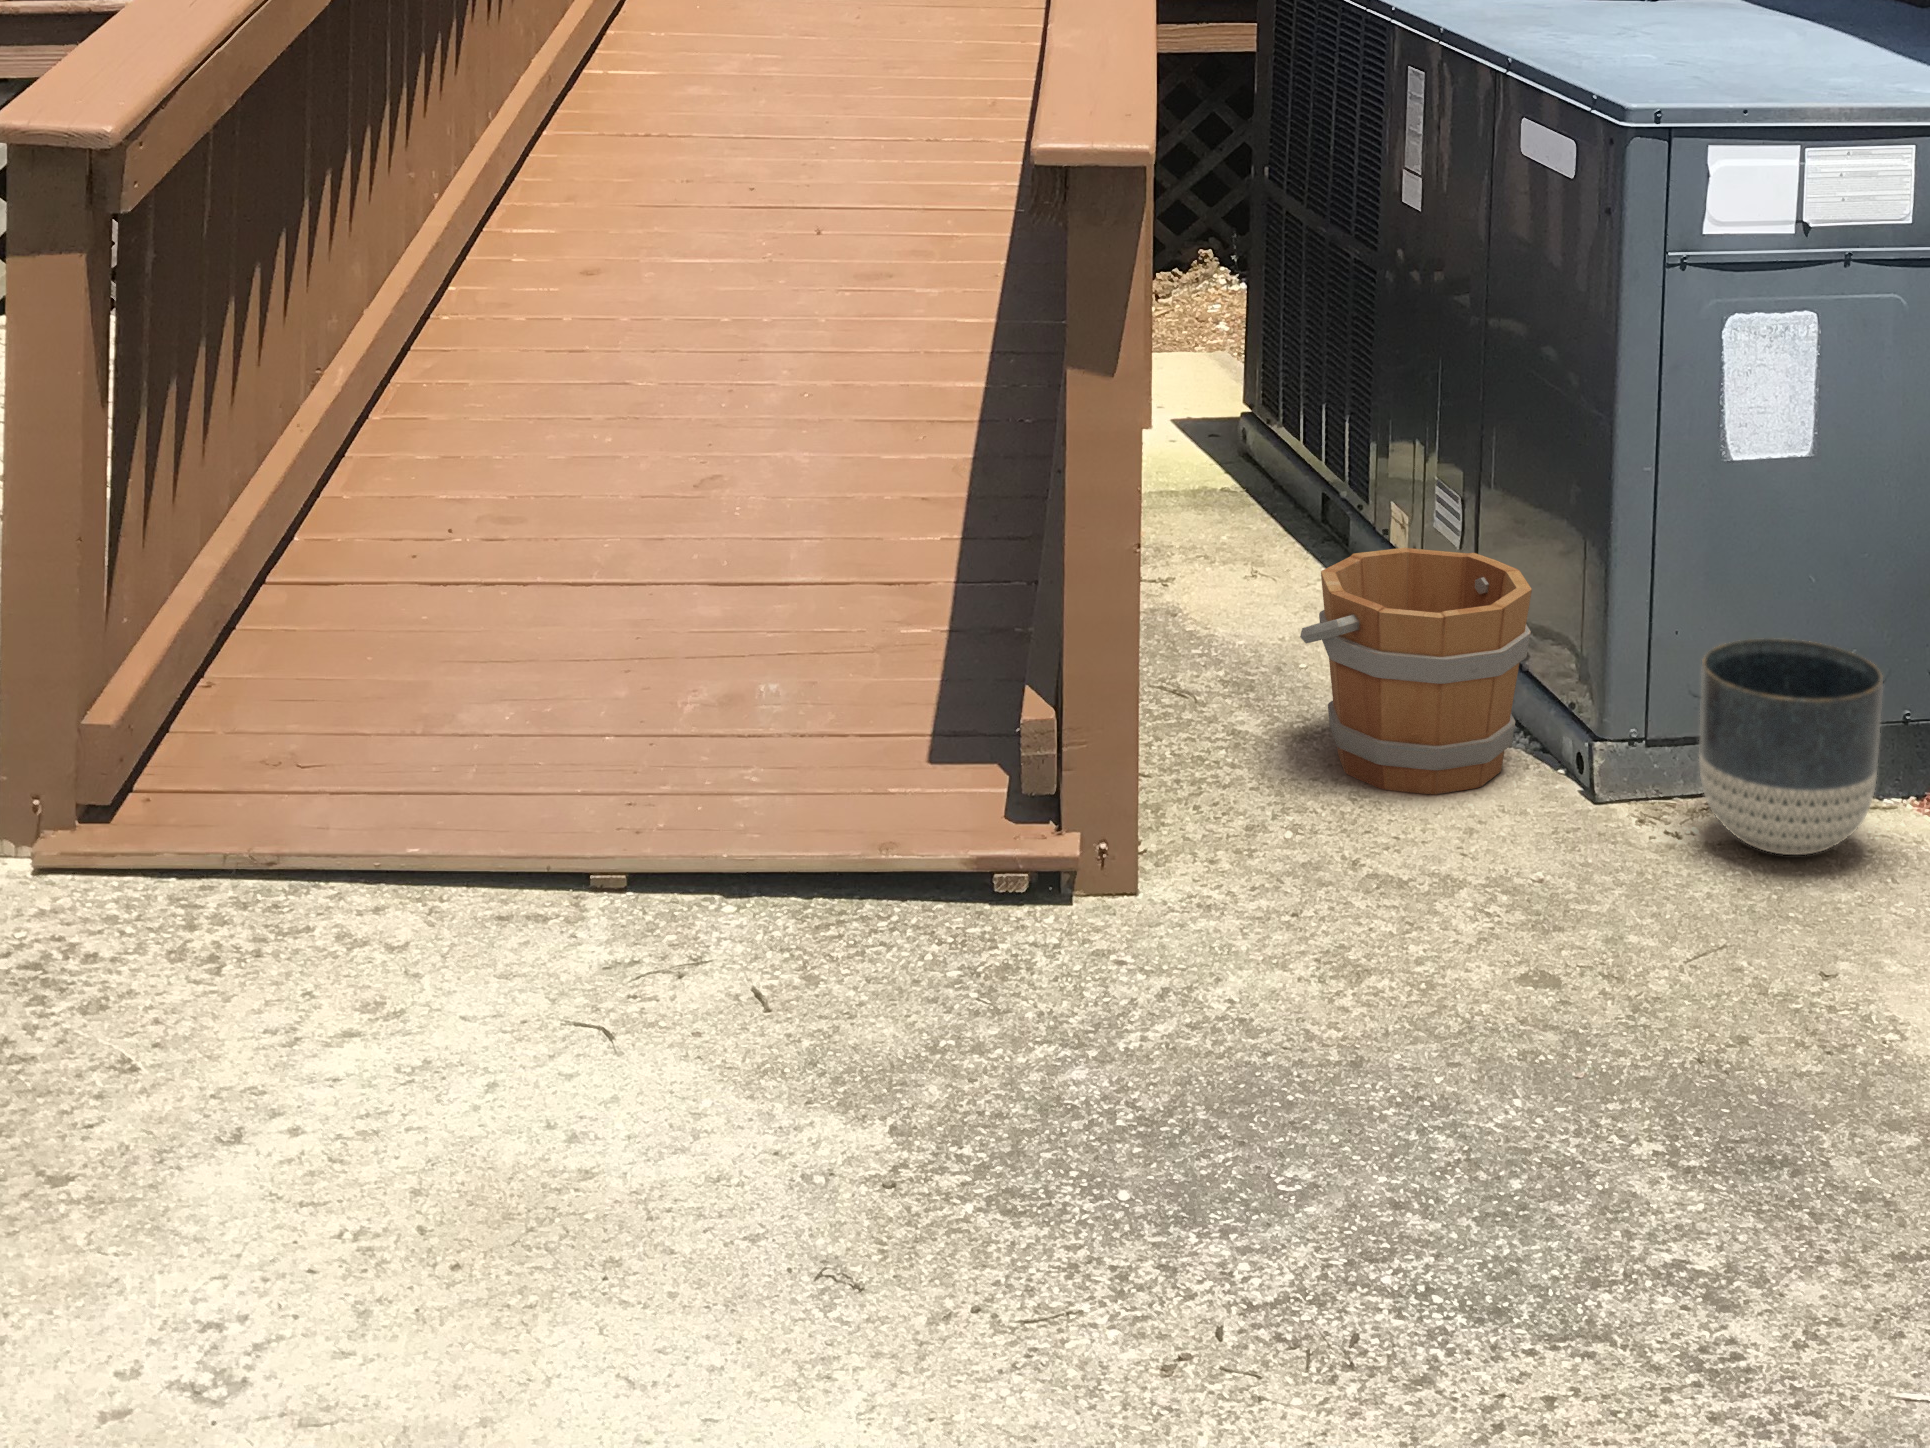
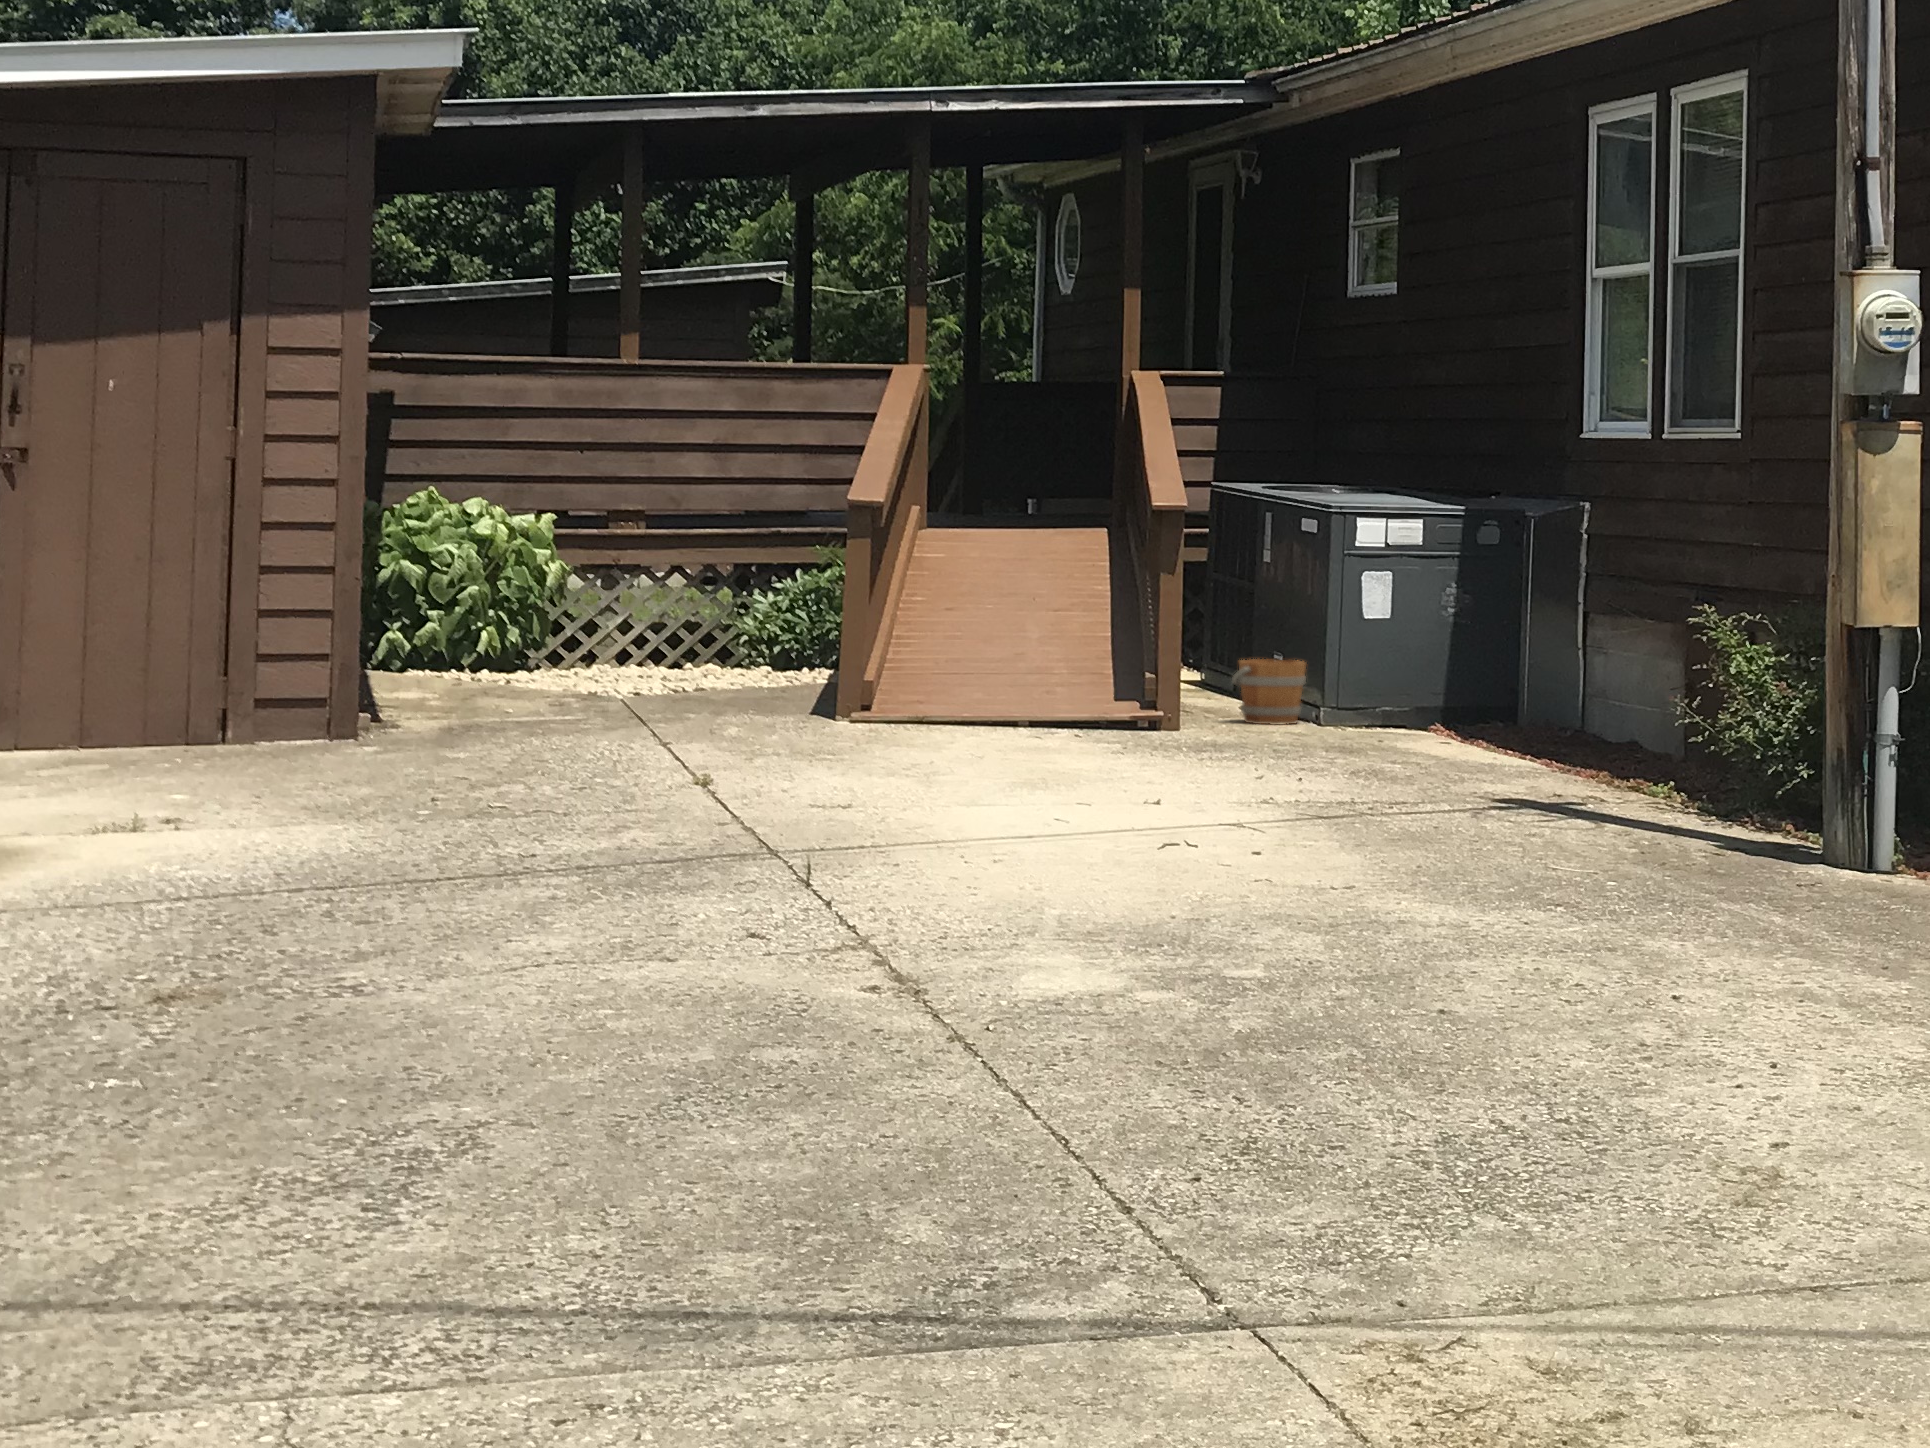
planter: present [1699,638,1883,855] -> none [1357,671,1412,729]

